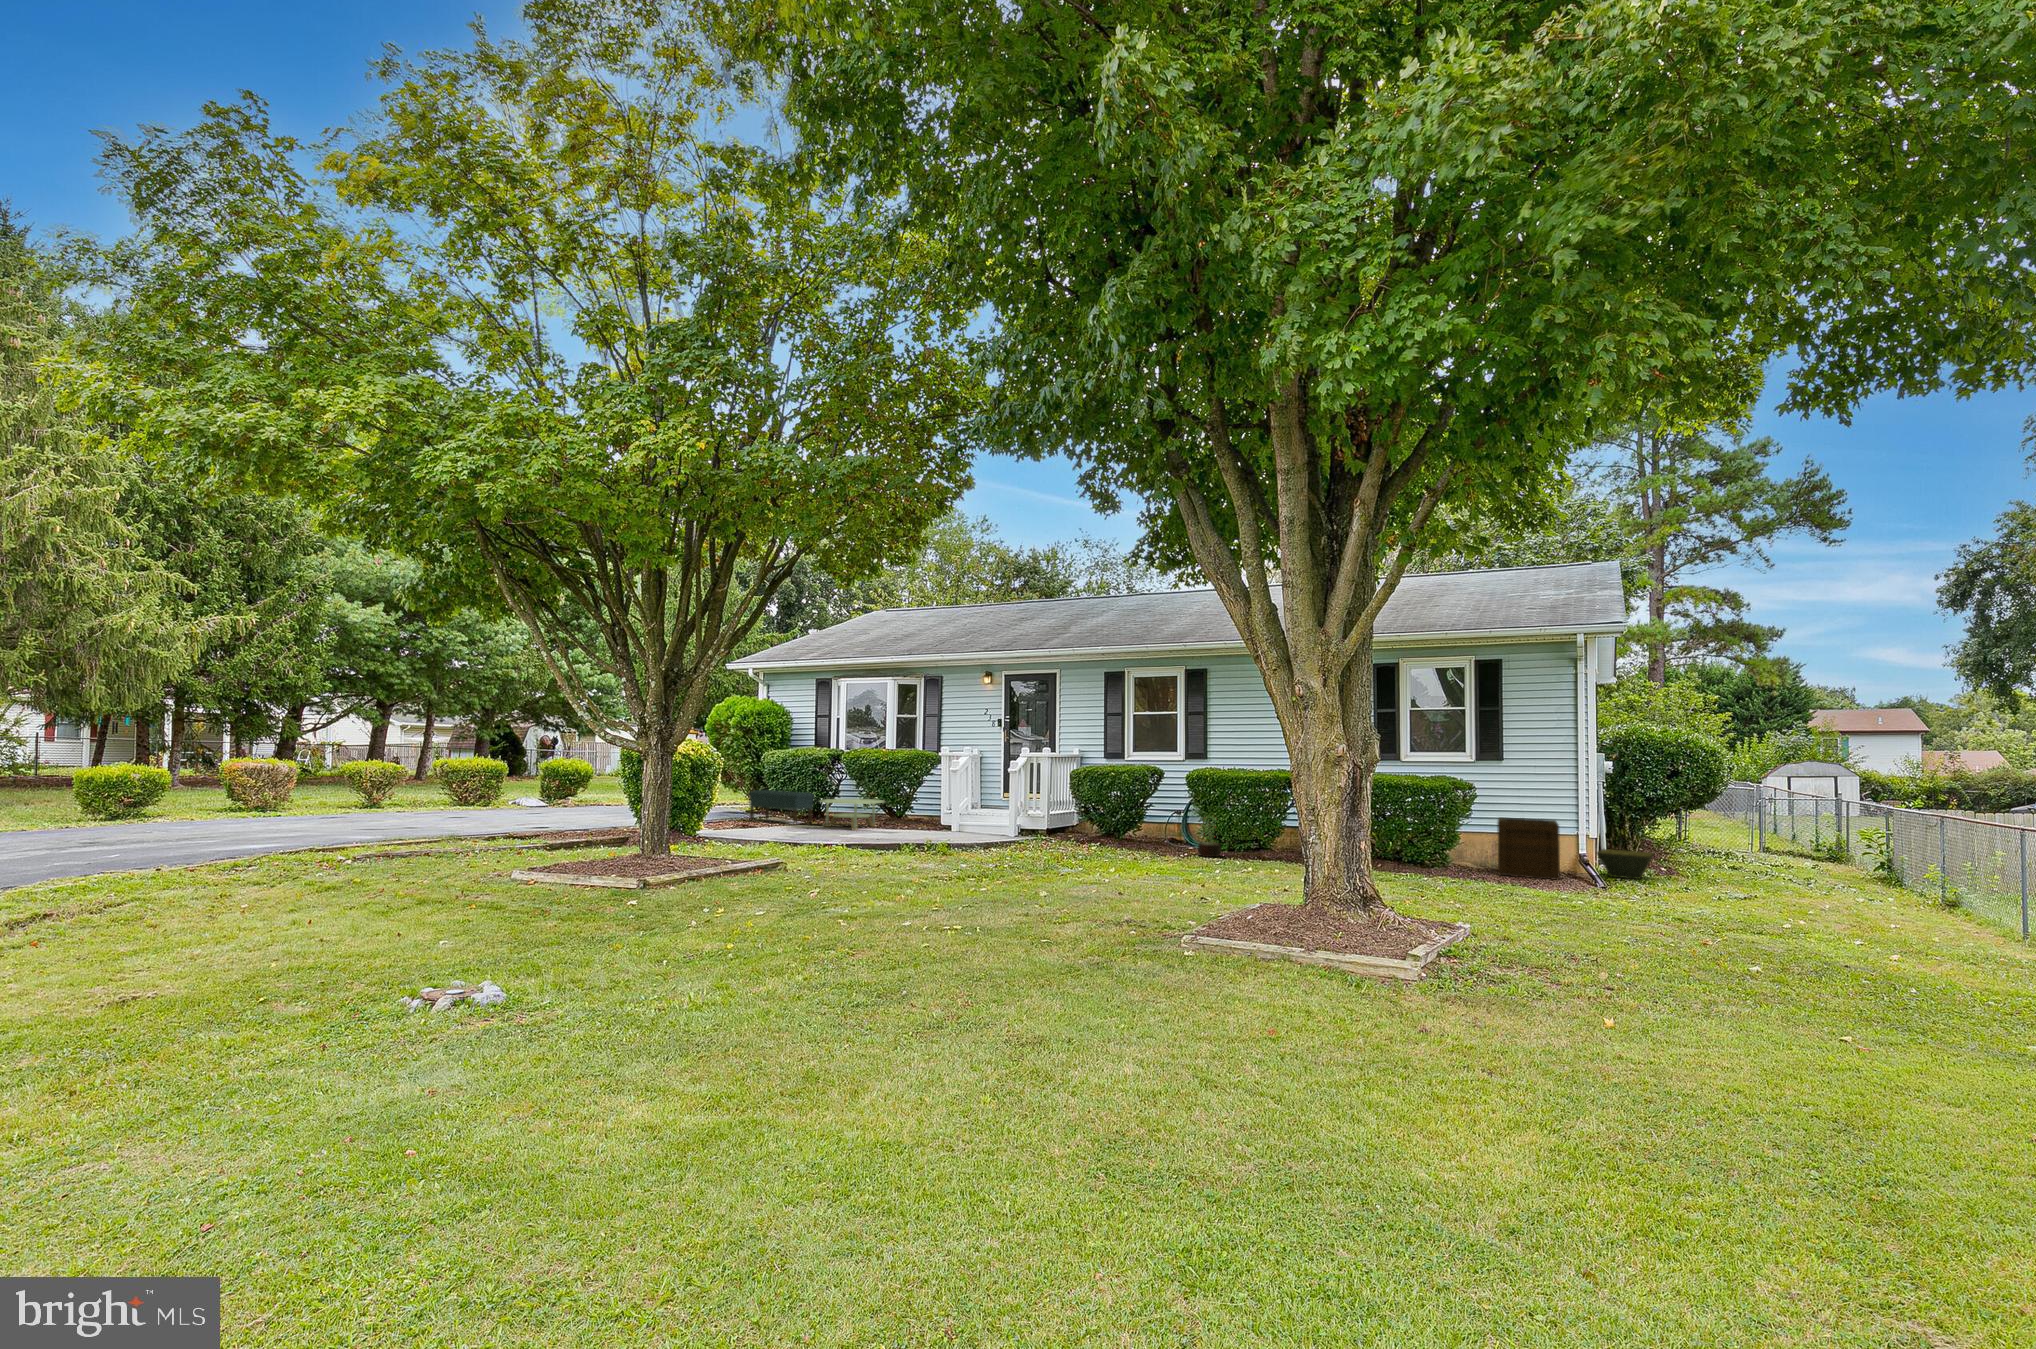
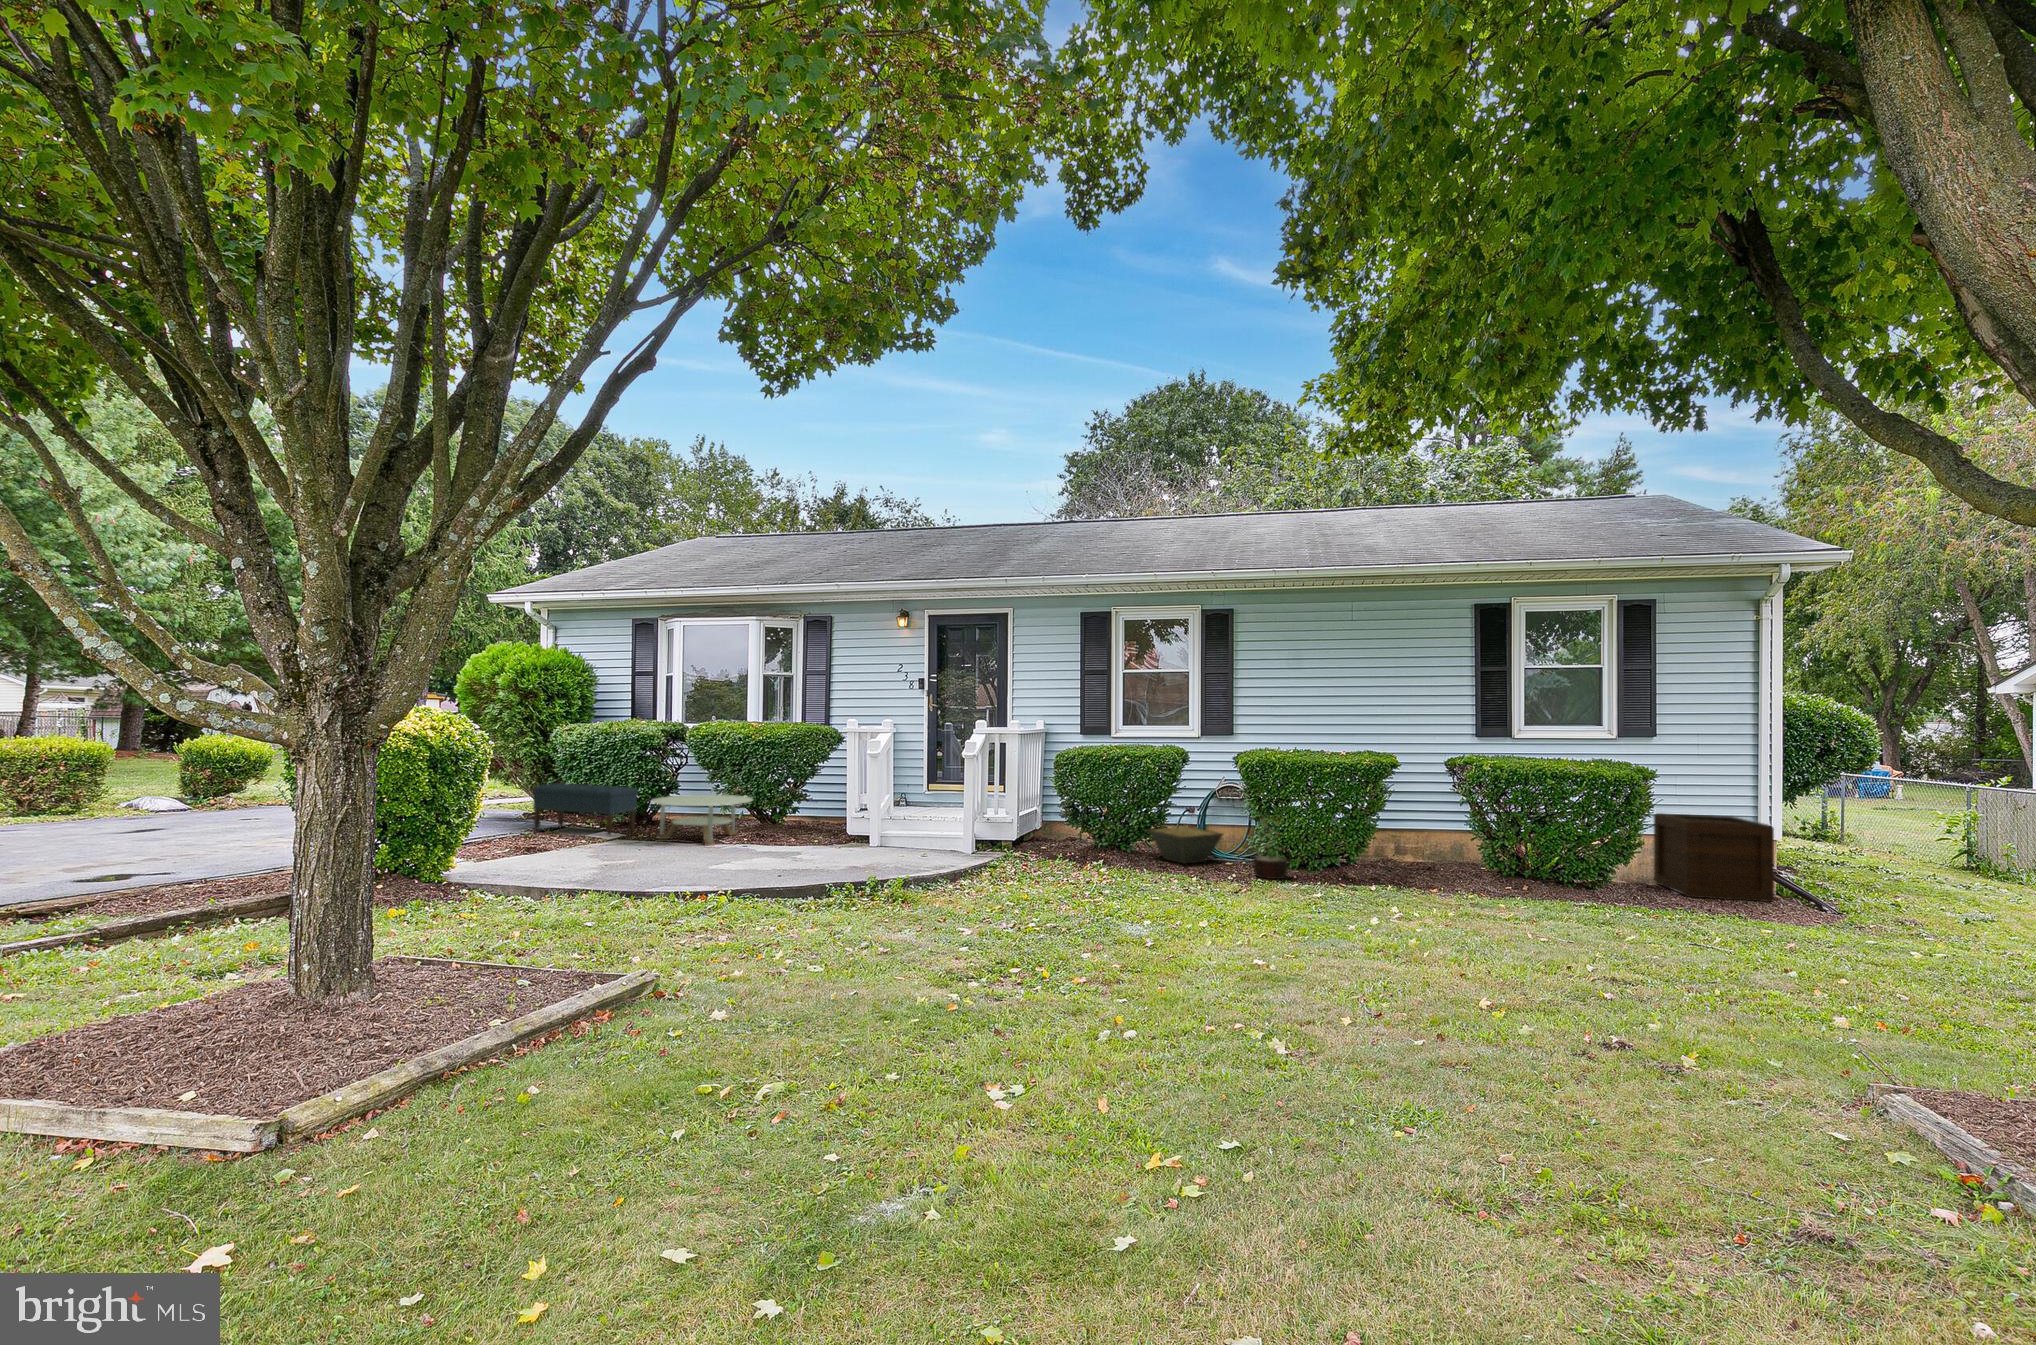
basket: present [1597,849,1654,879] -> present [1149,827,1223,863]

